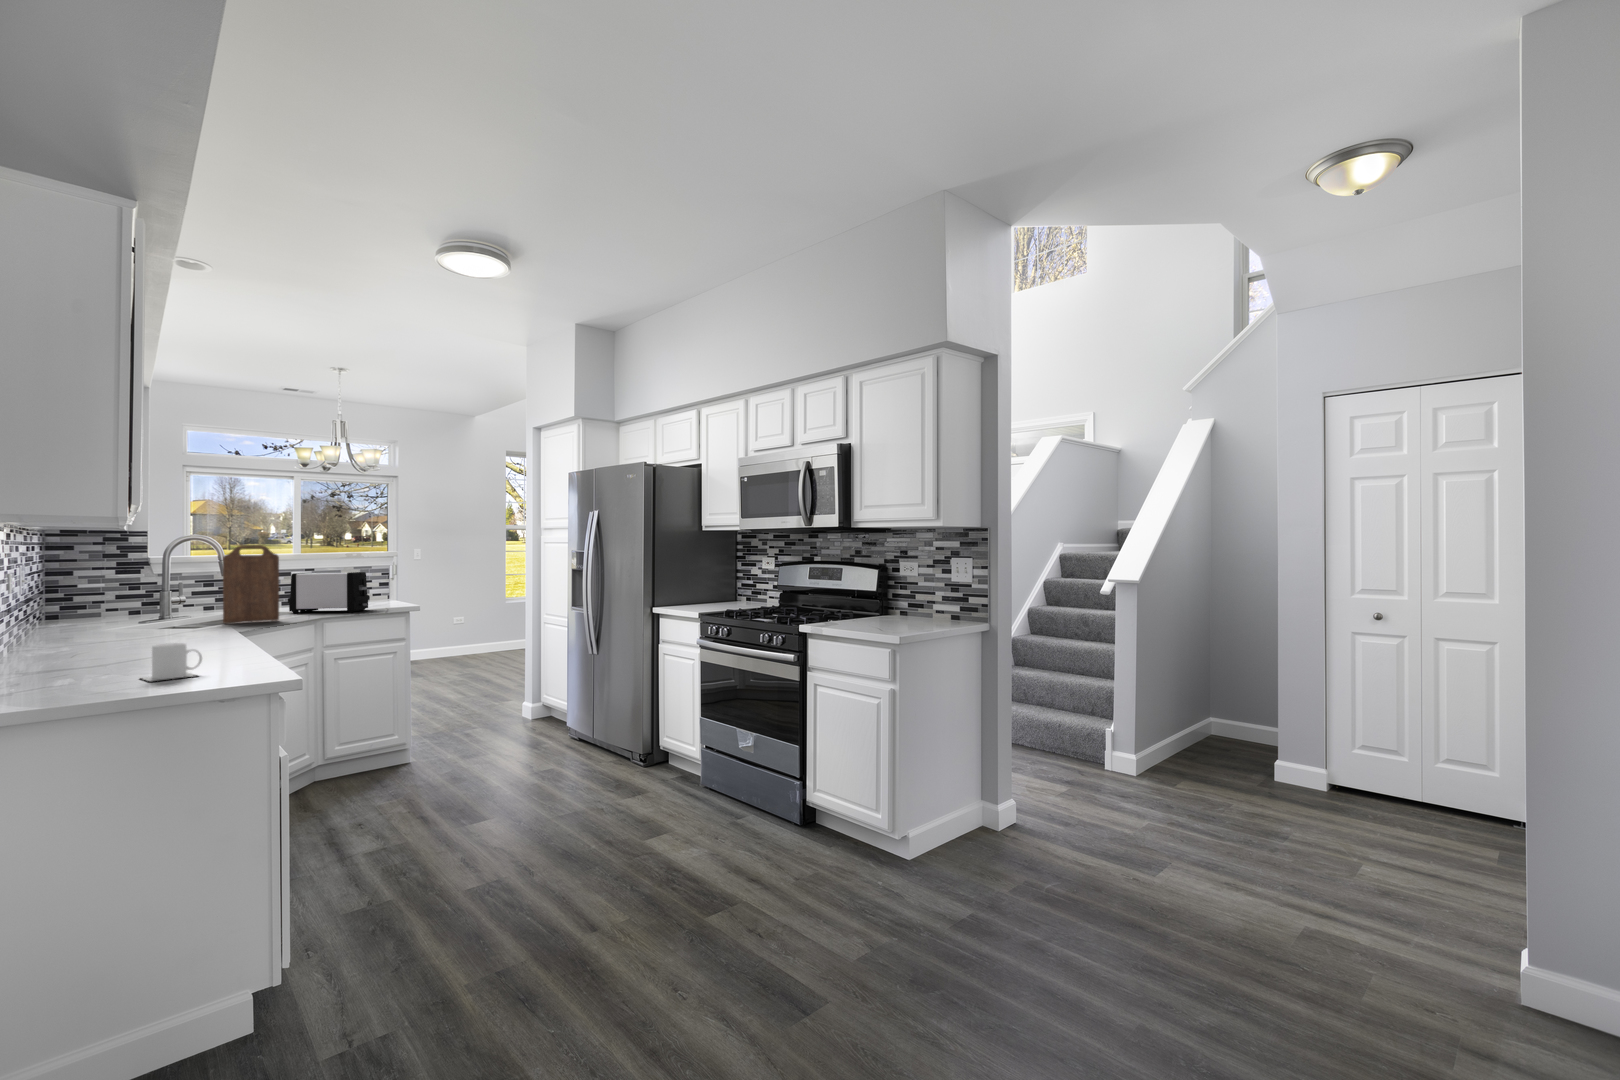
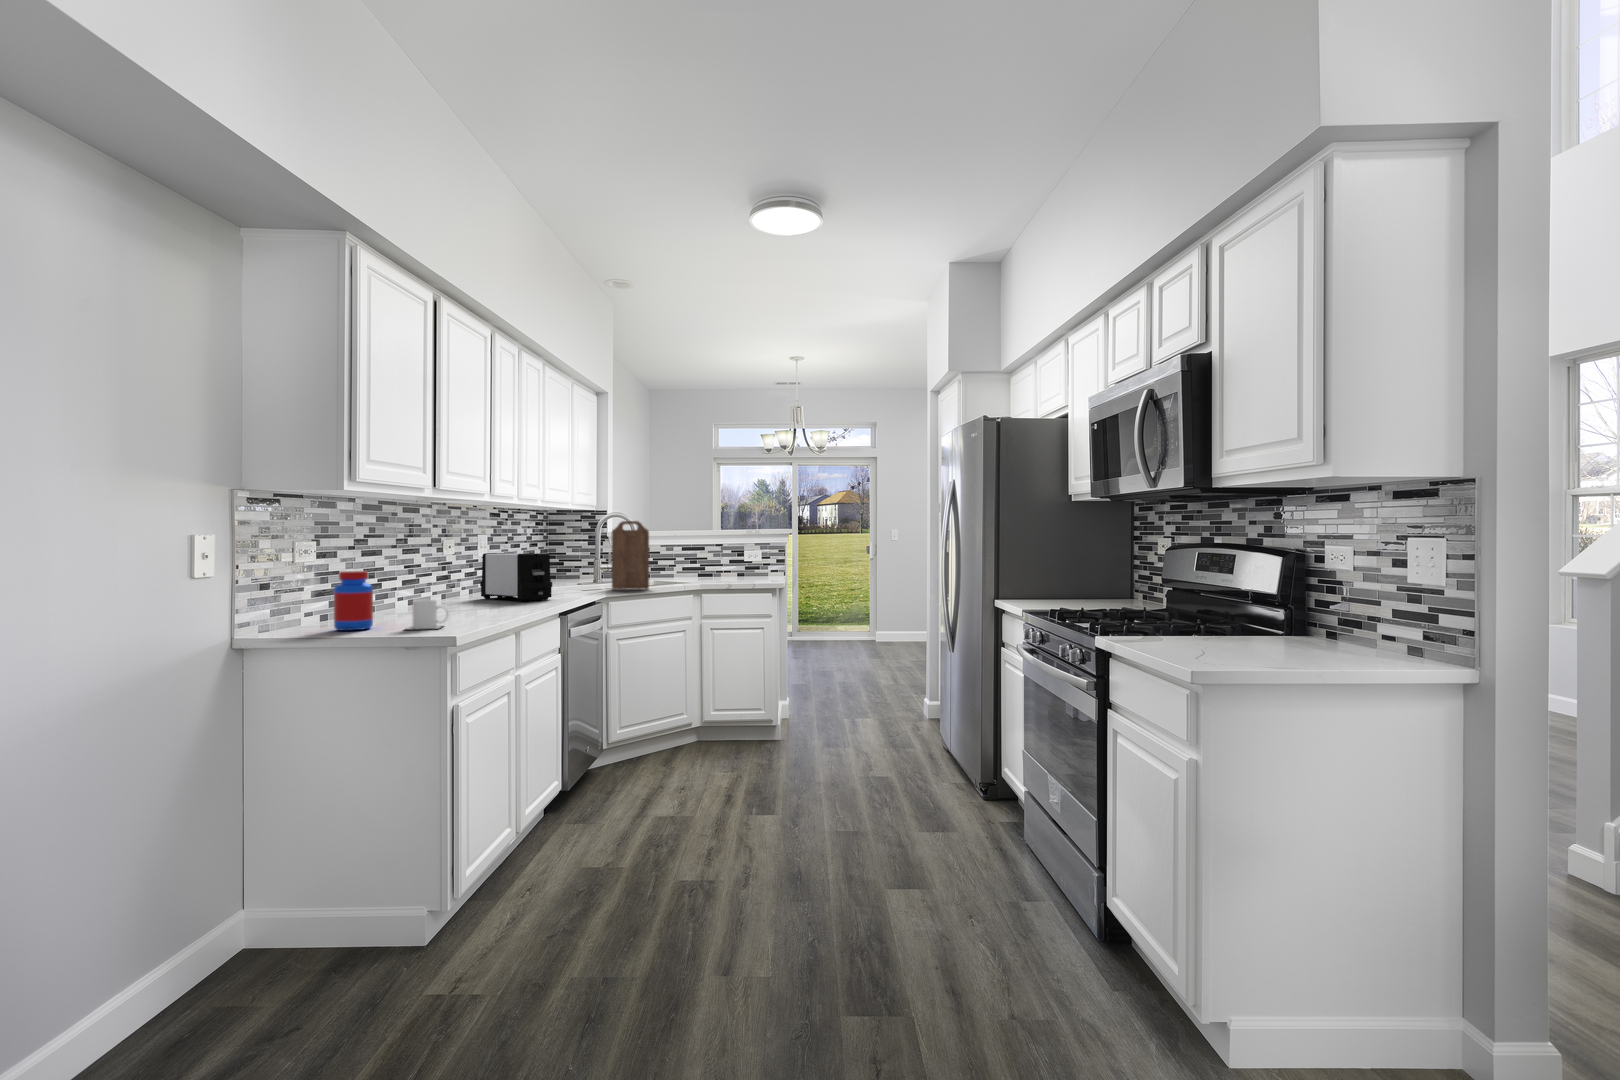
toaster: present [288,572,370,613] -> present [480,553,552,601]
jar: none [23,614,85,693] -> present [334,571,373,631]

